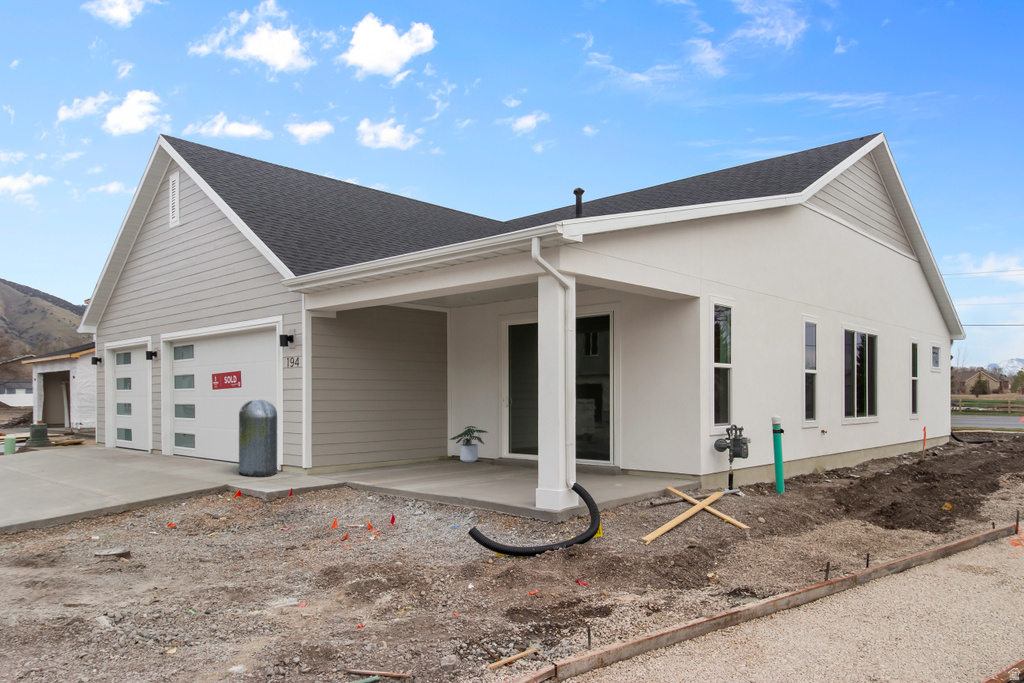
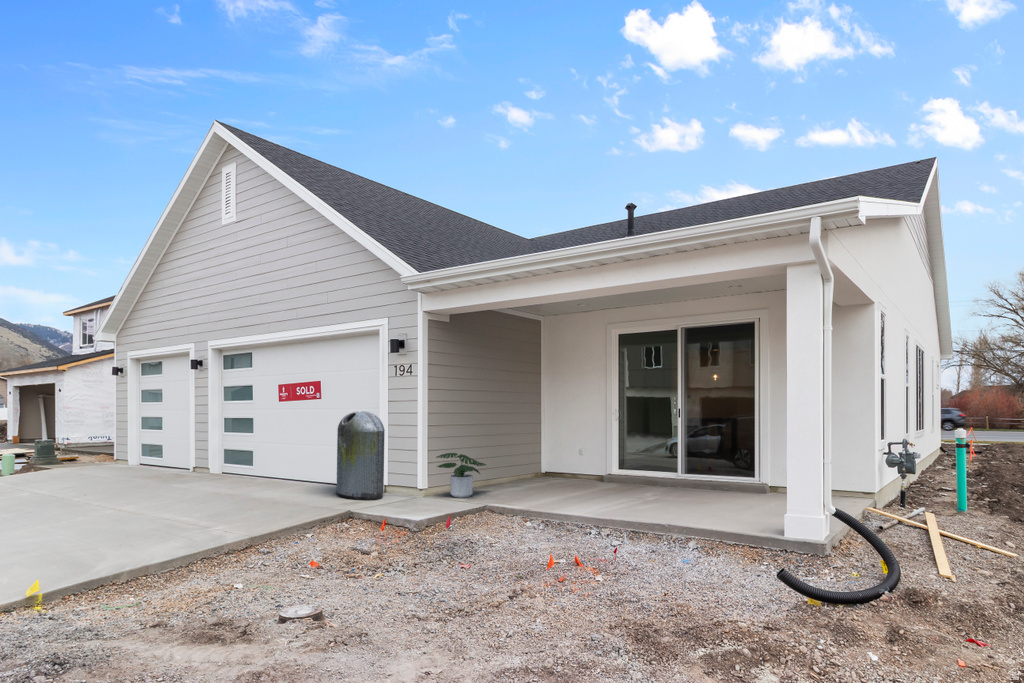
potted plant: present [450,426,487,462] -> present [436,453,486,498]

